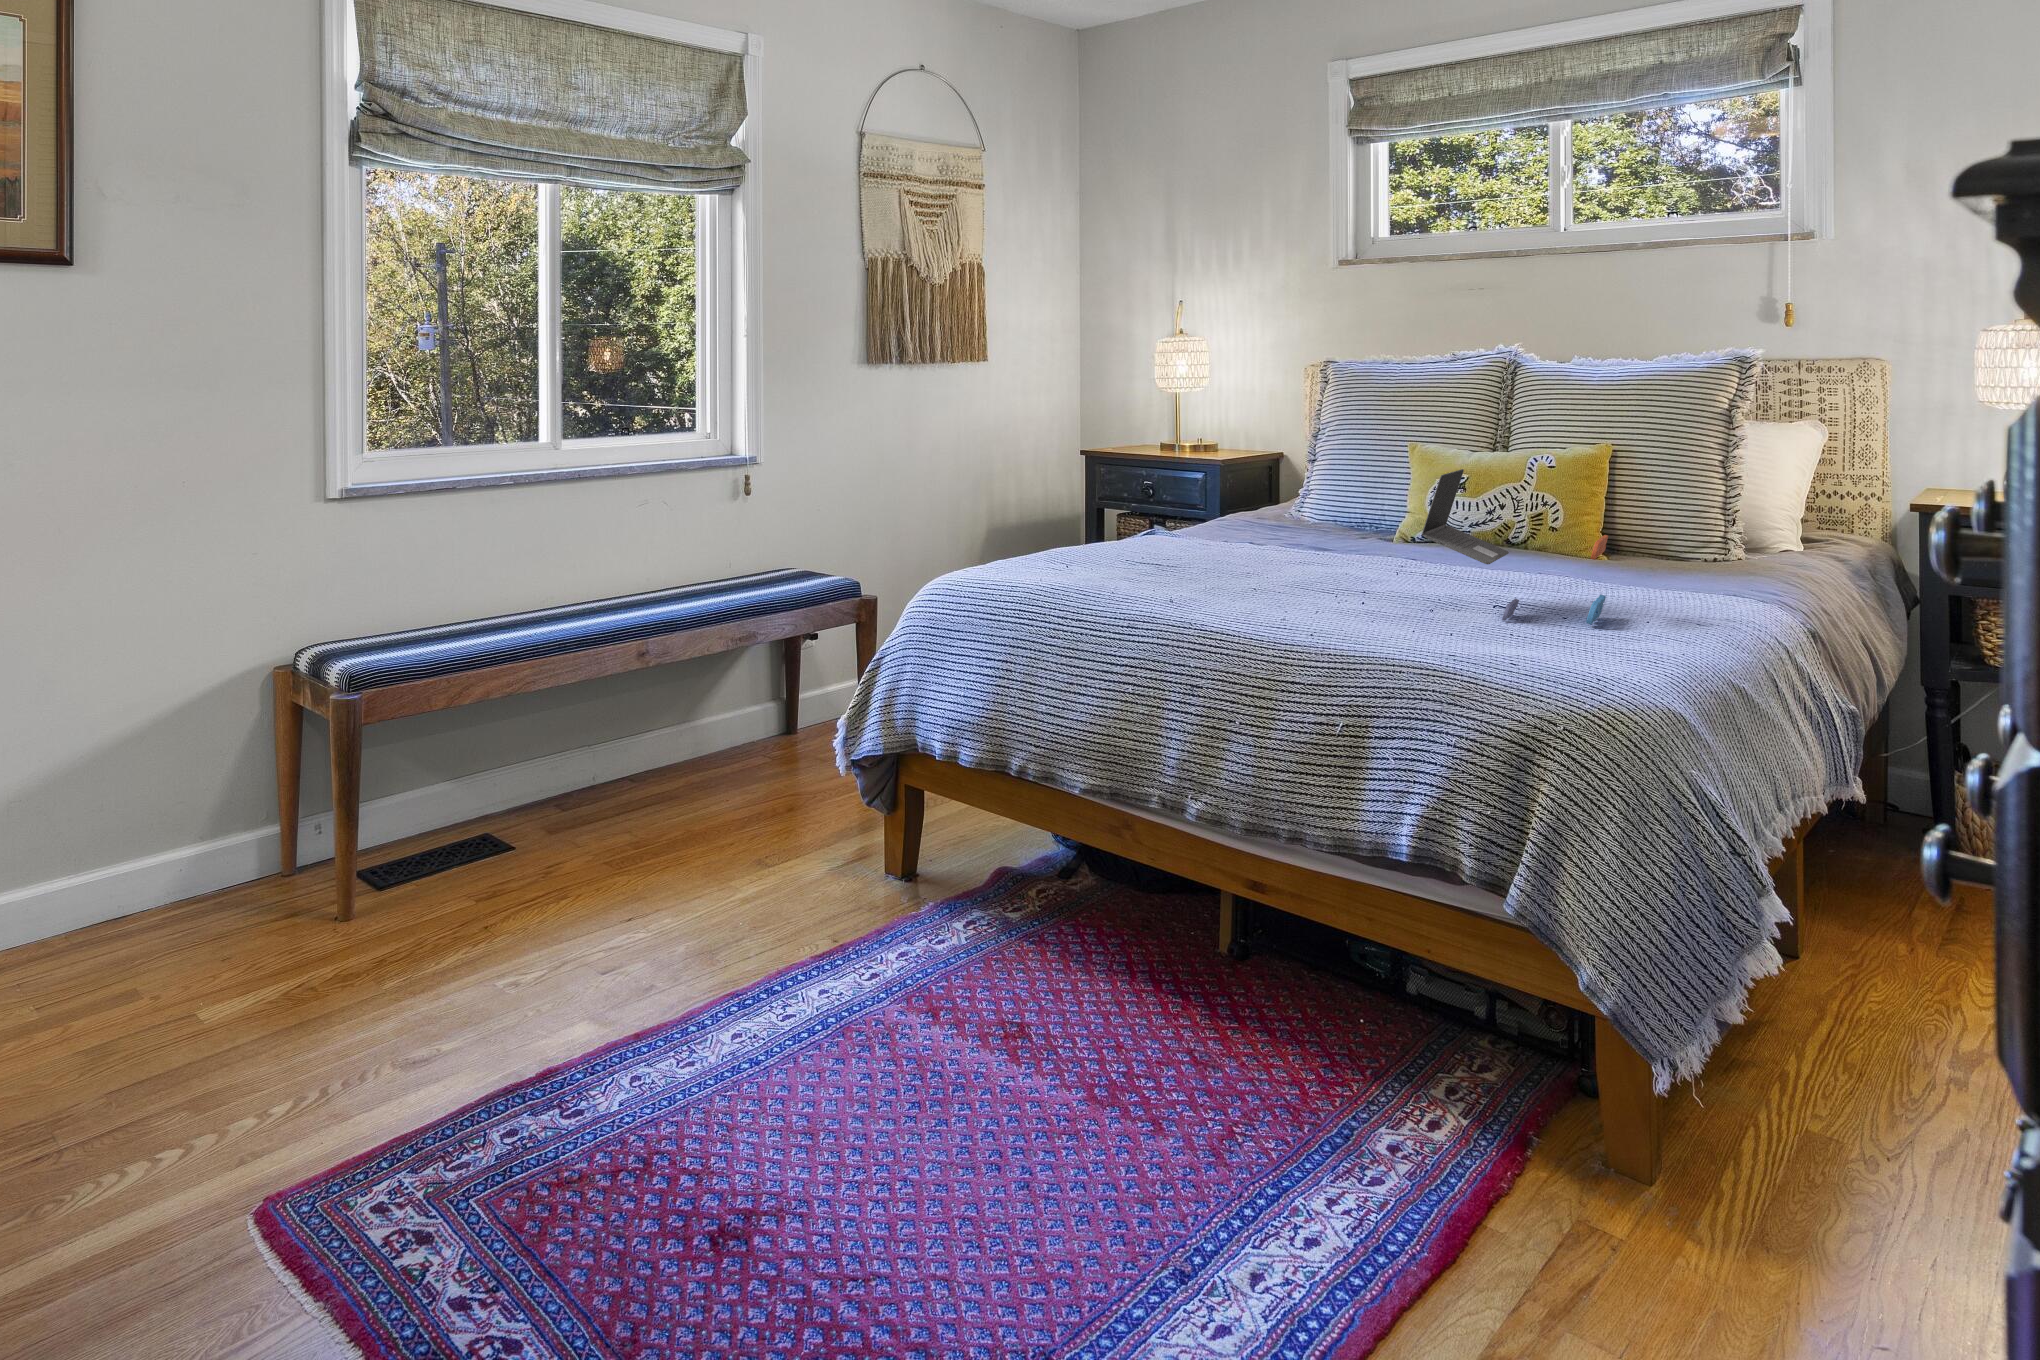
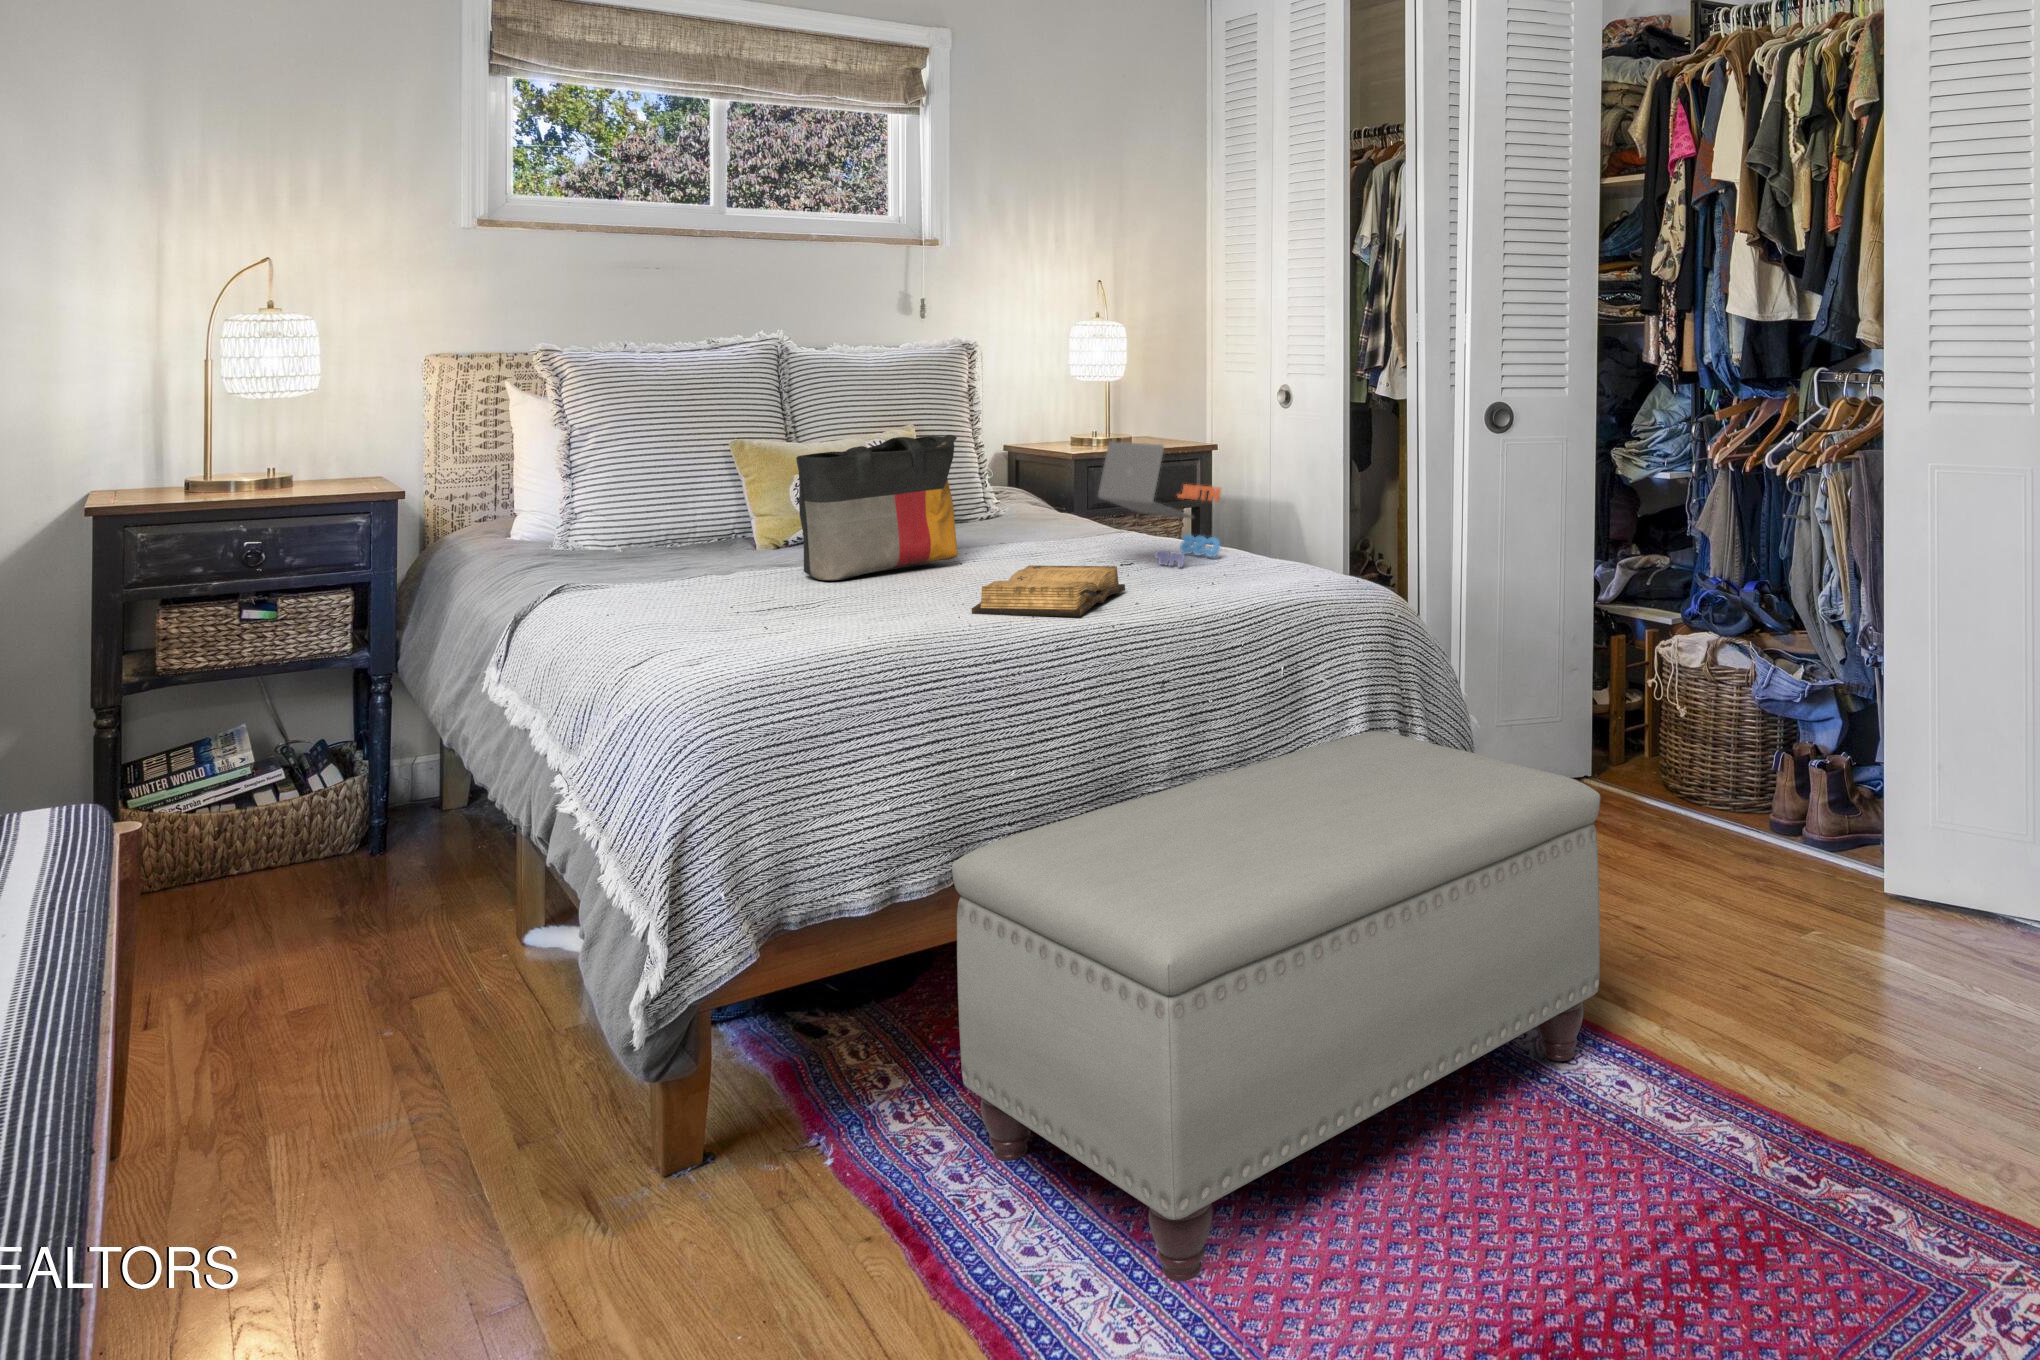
tote bag: none [1243,444,1400,566] -> present [796,435,958,580]
diary: none [1178,570,1332,613] -> present [972,565,1125,617]
ottoman: none [763,735,1410,1271] -> present [952,731,1601,1281]

